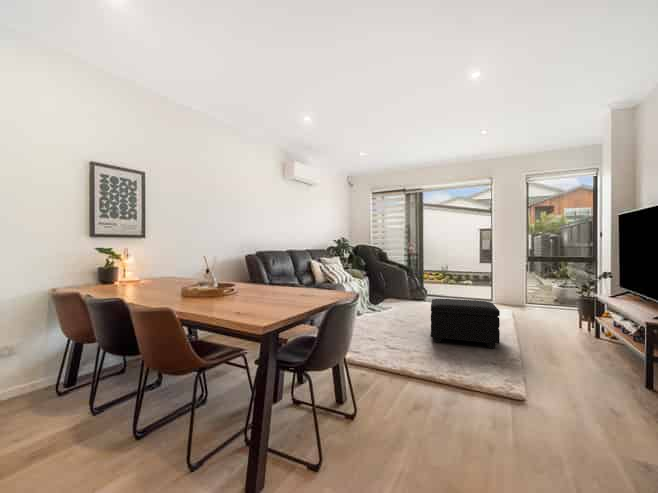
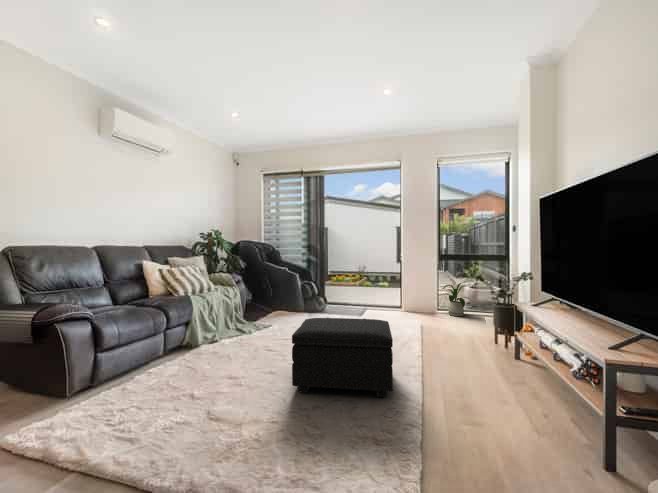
house plant: none [526,280,563,309] -> present [442,282,469,316]

